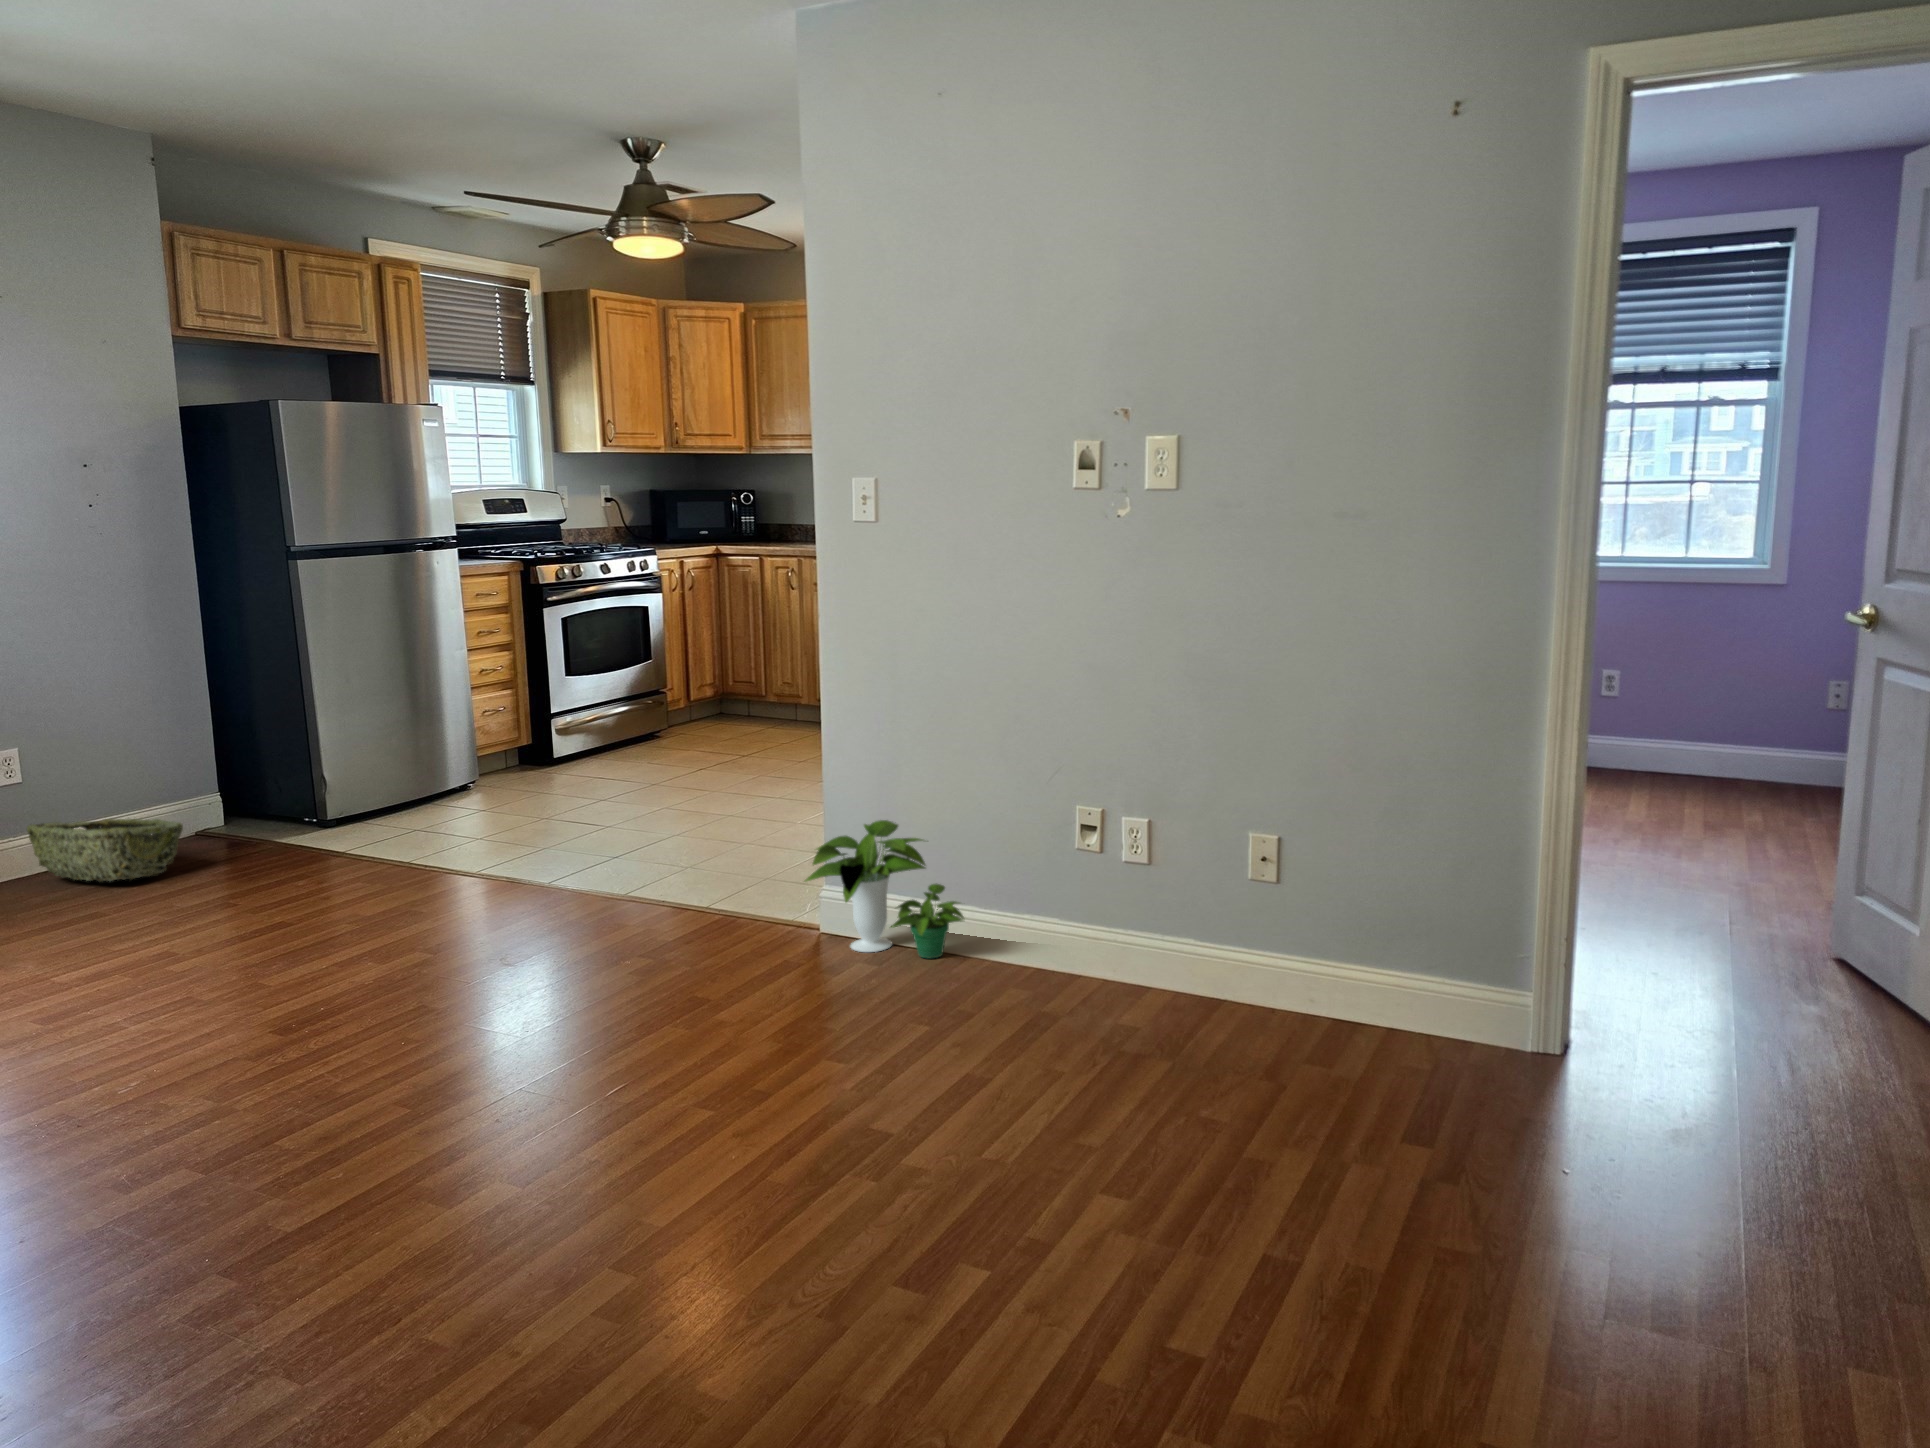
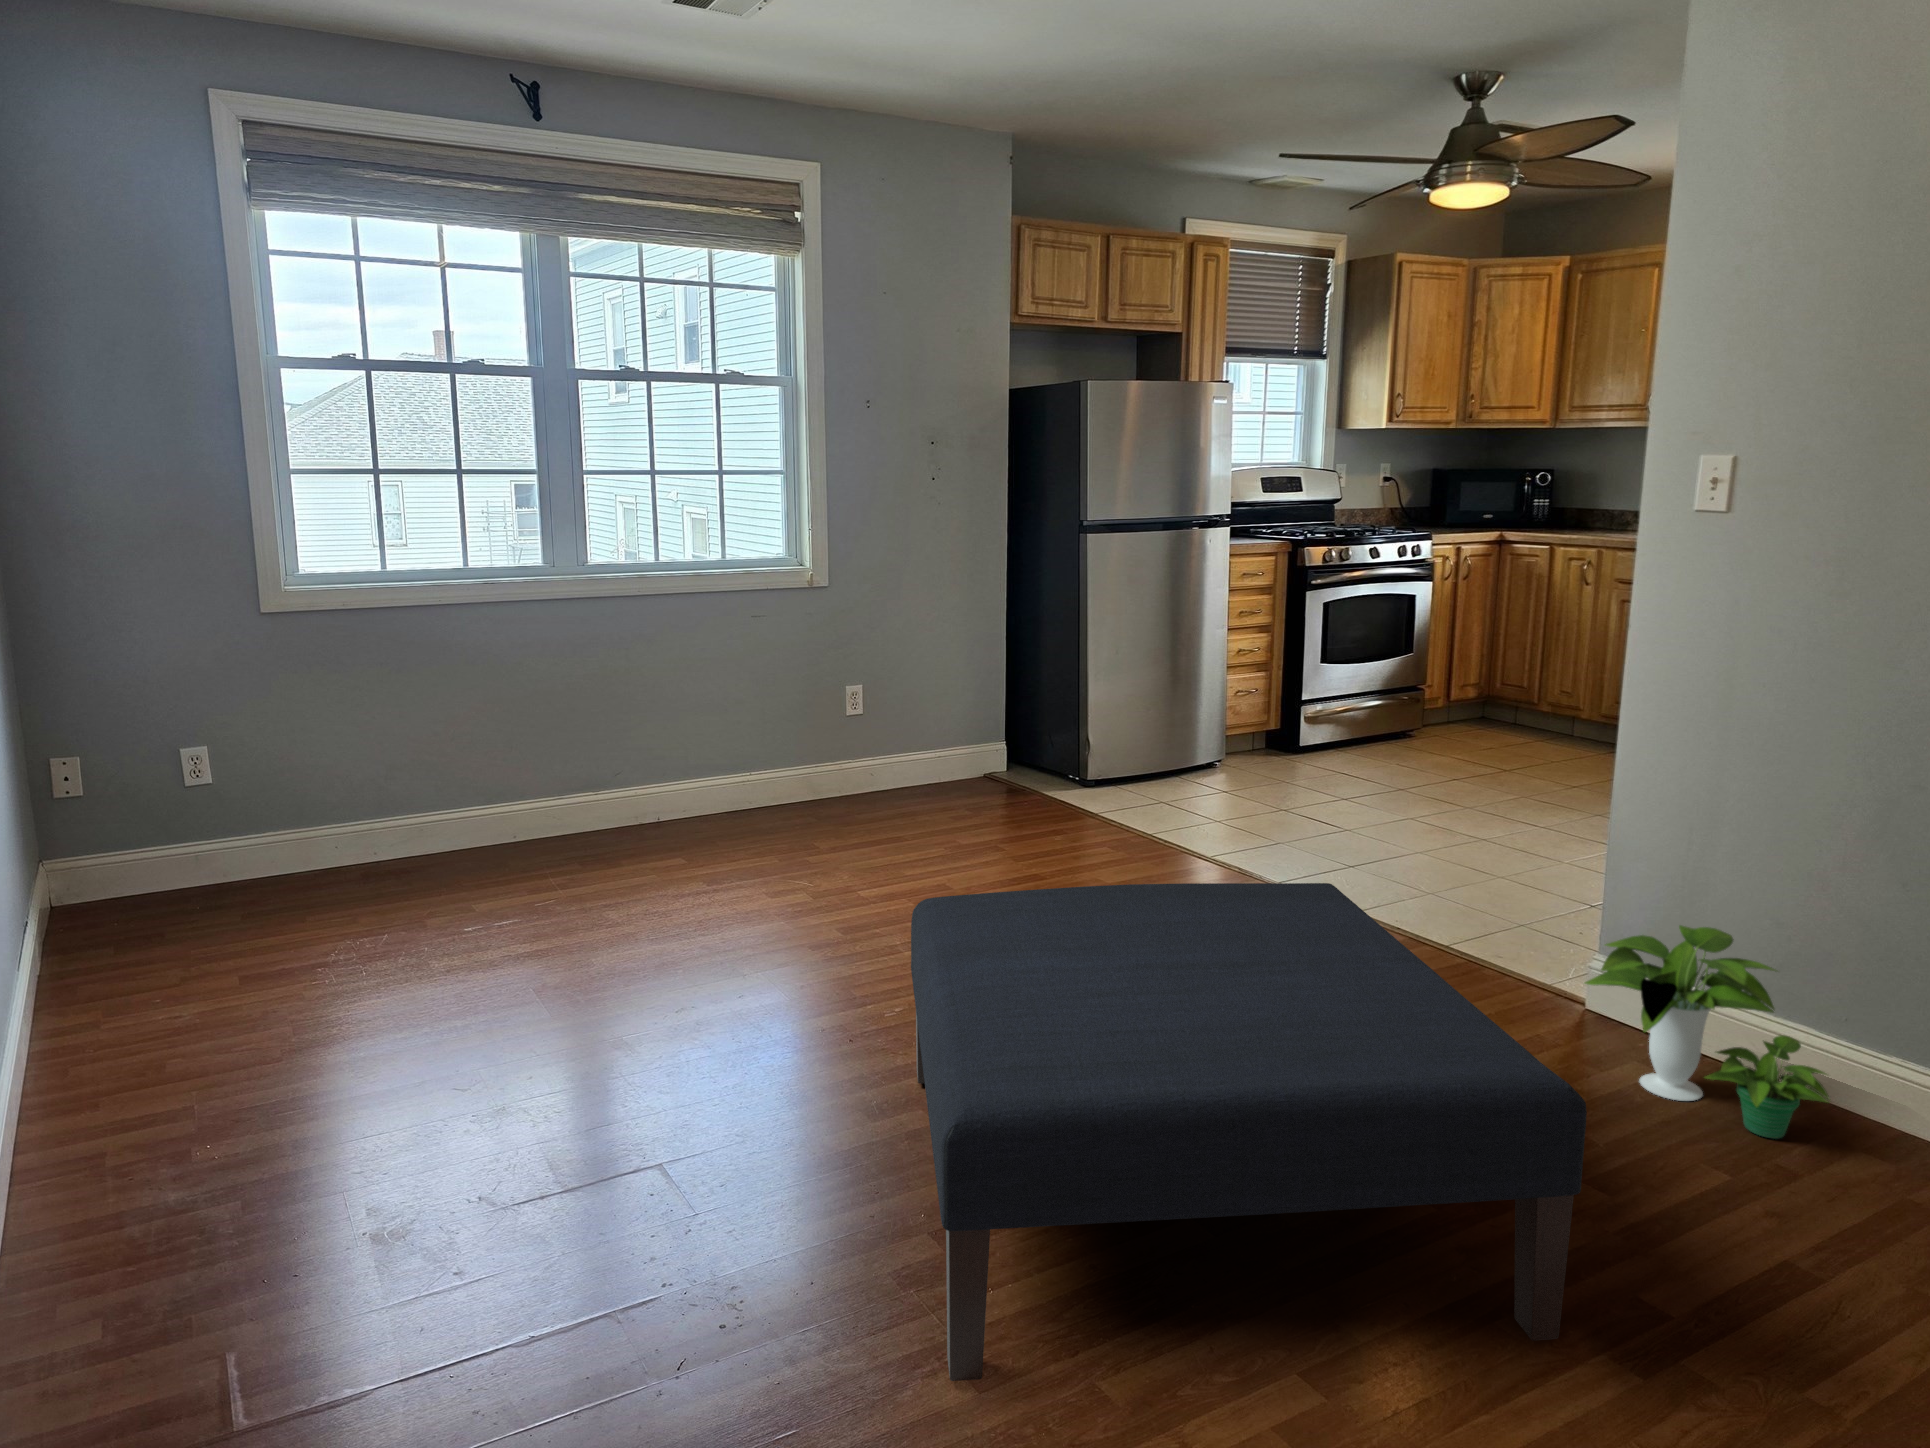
woven basket: present [27,819,183,882] -> none [863,747,971,810]
ottoman: none [167,838,799,1304] -> present [911,883,1587,1381]

